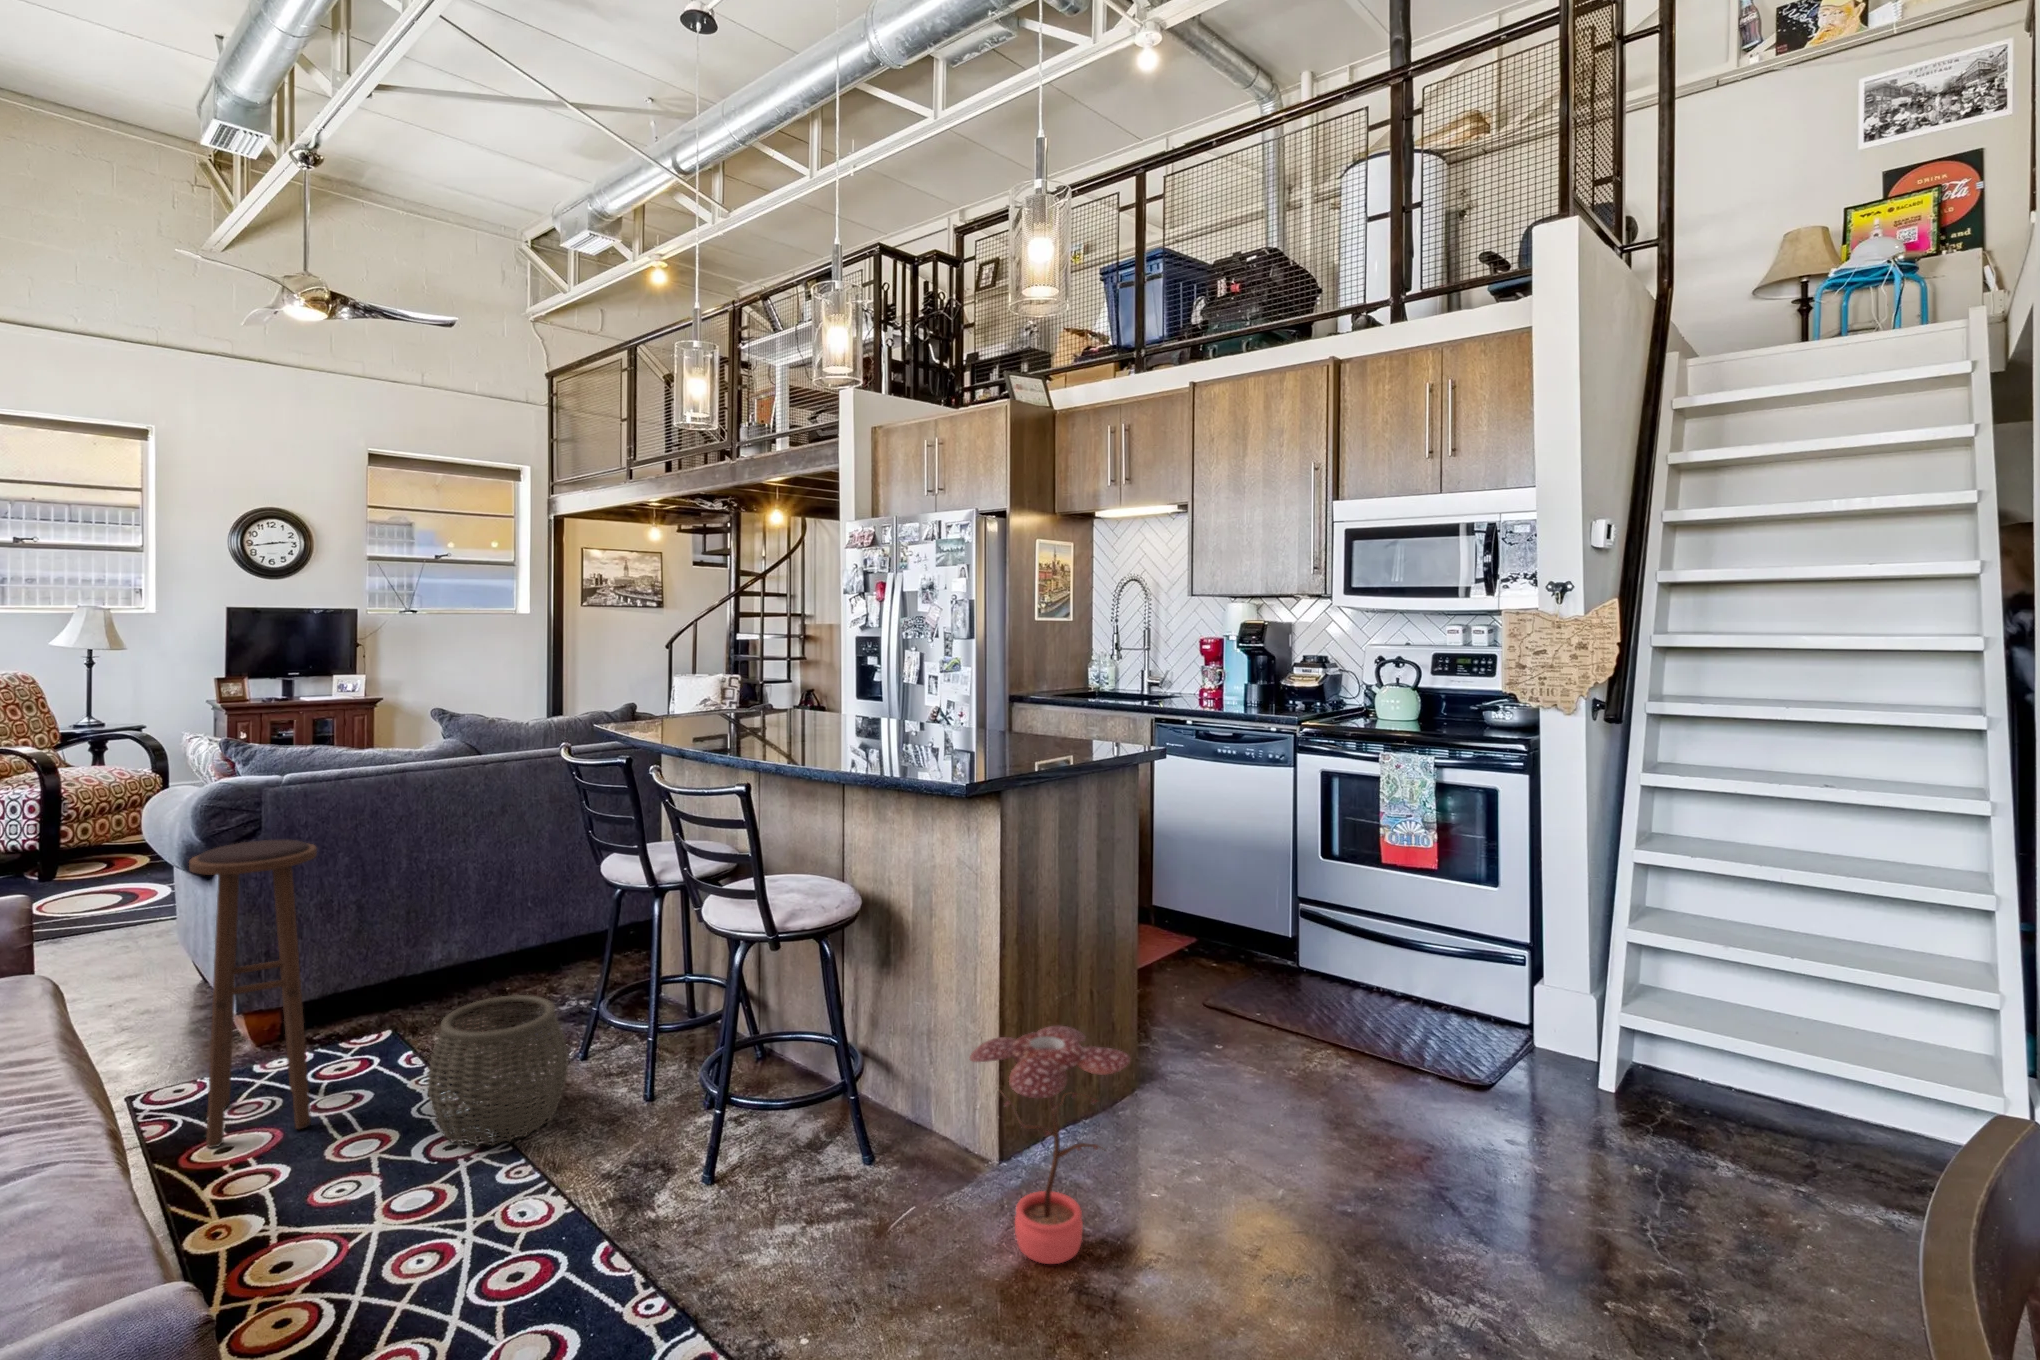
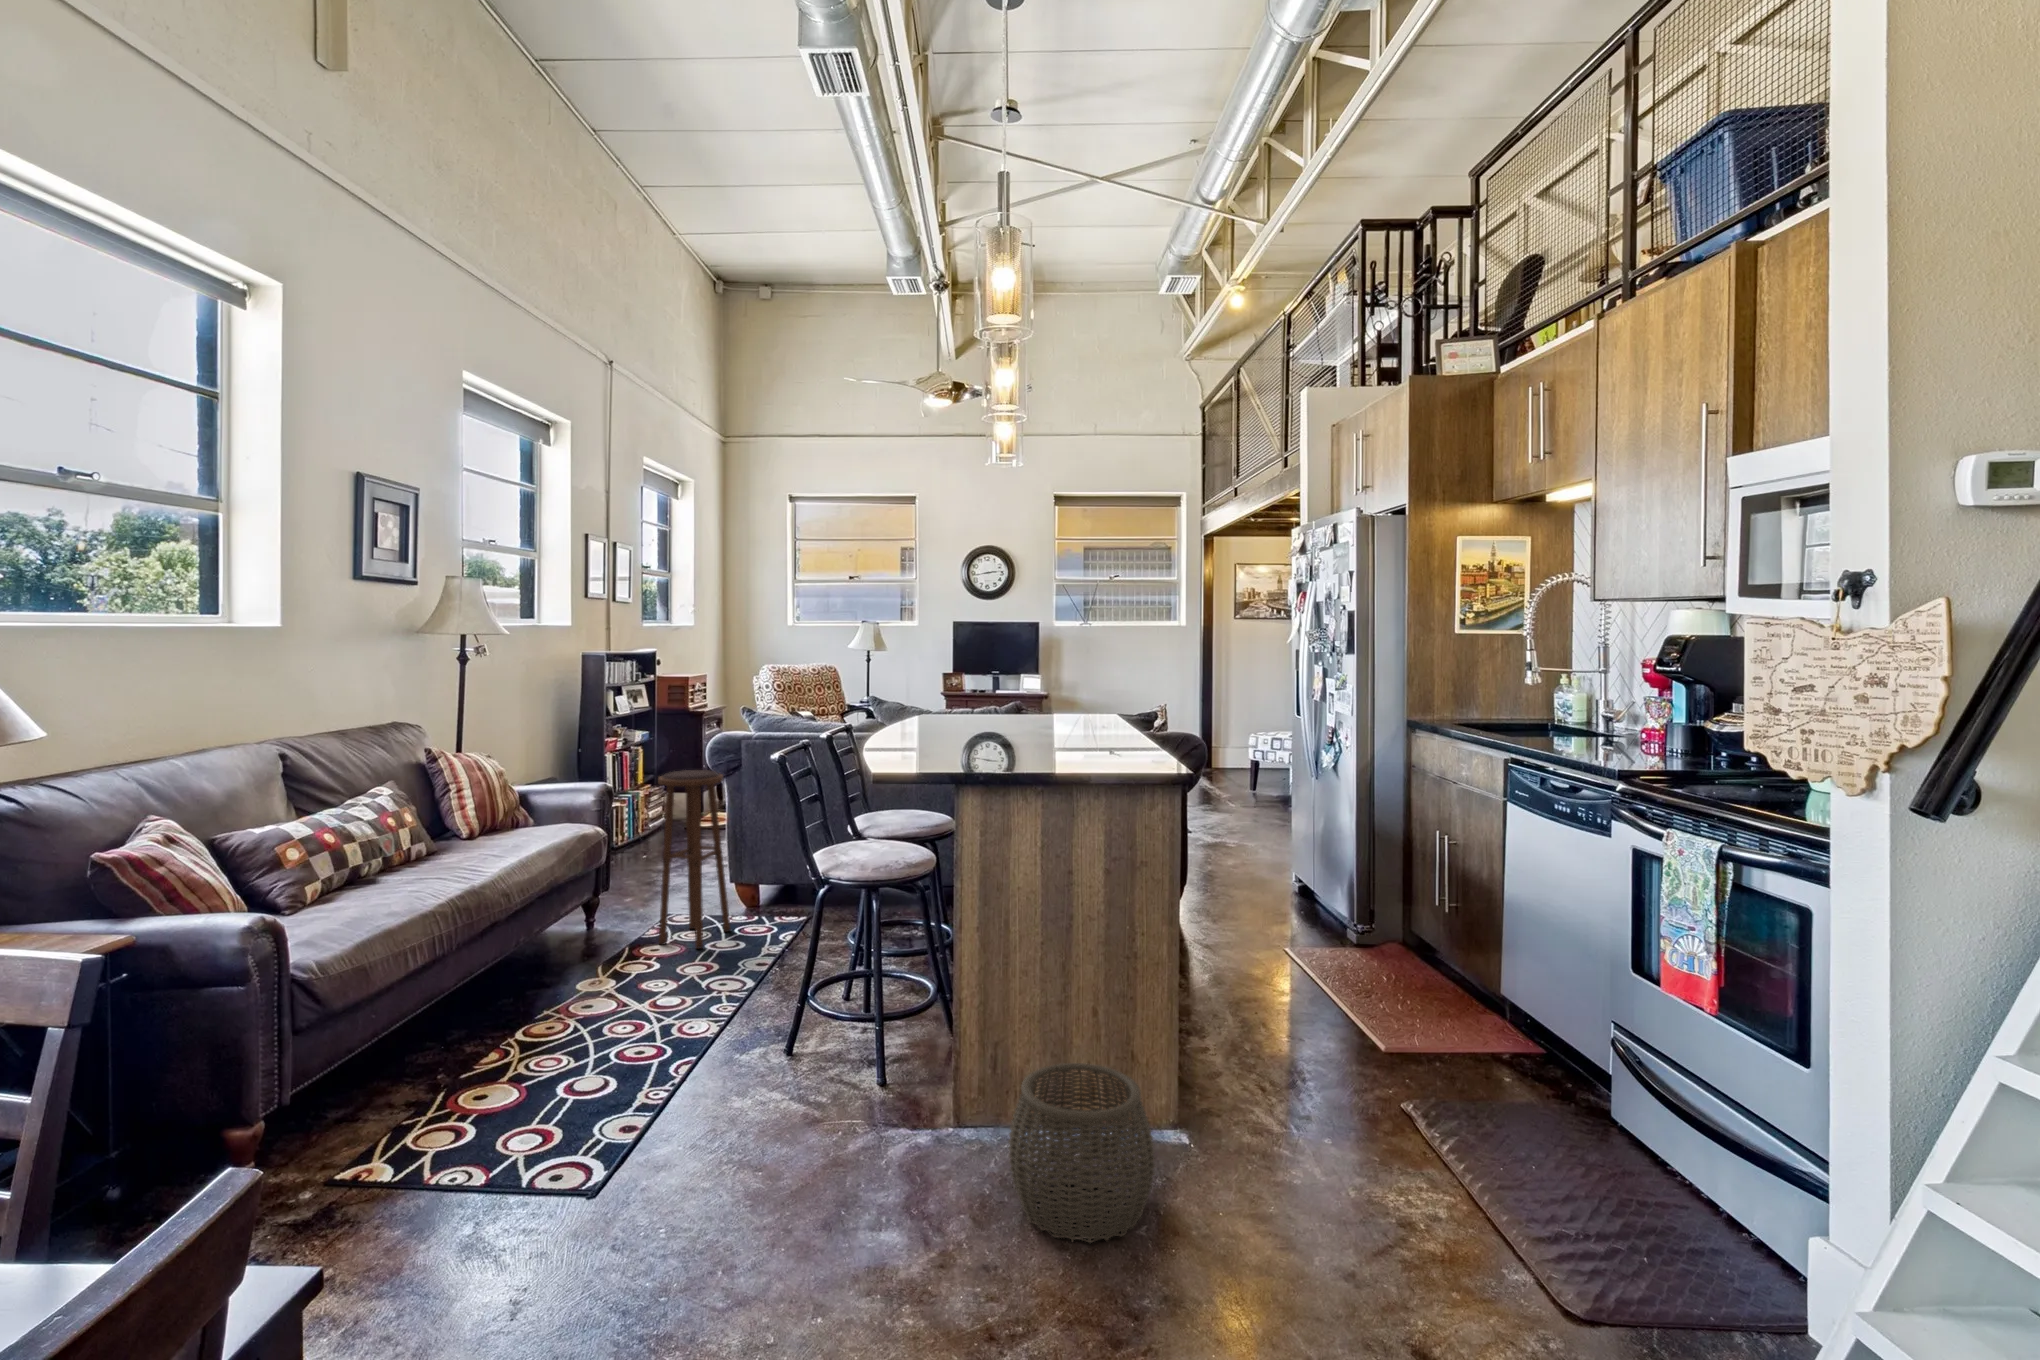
woven basket: present [427,995,568,1146] -> present [1008,1063,1155,1243]
potted plant: present [970,1026,1130,1264] -> none [789,989,923,1187]

